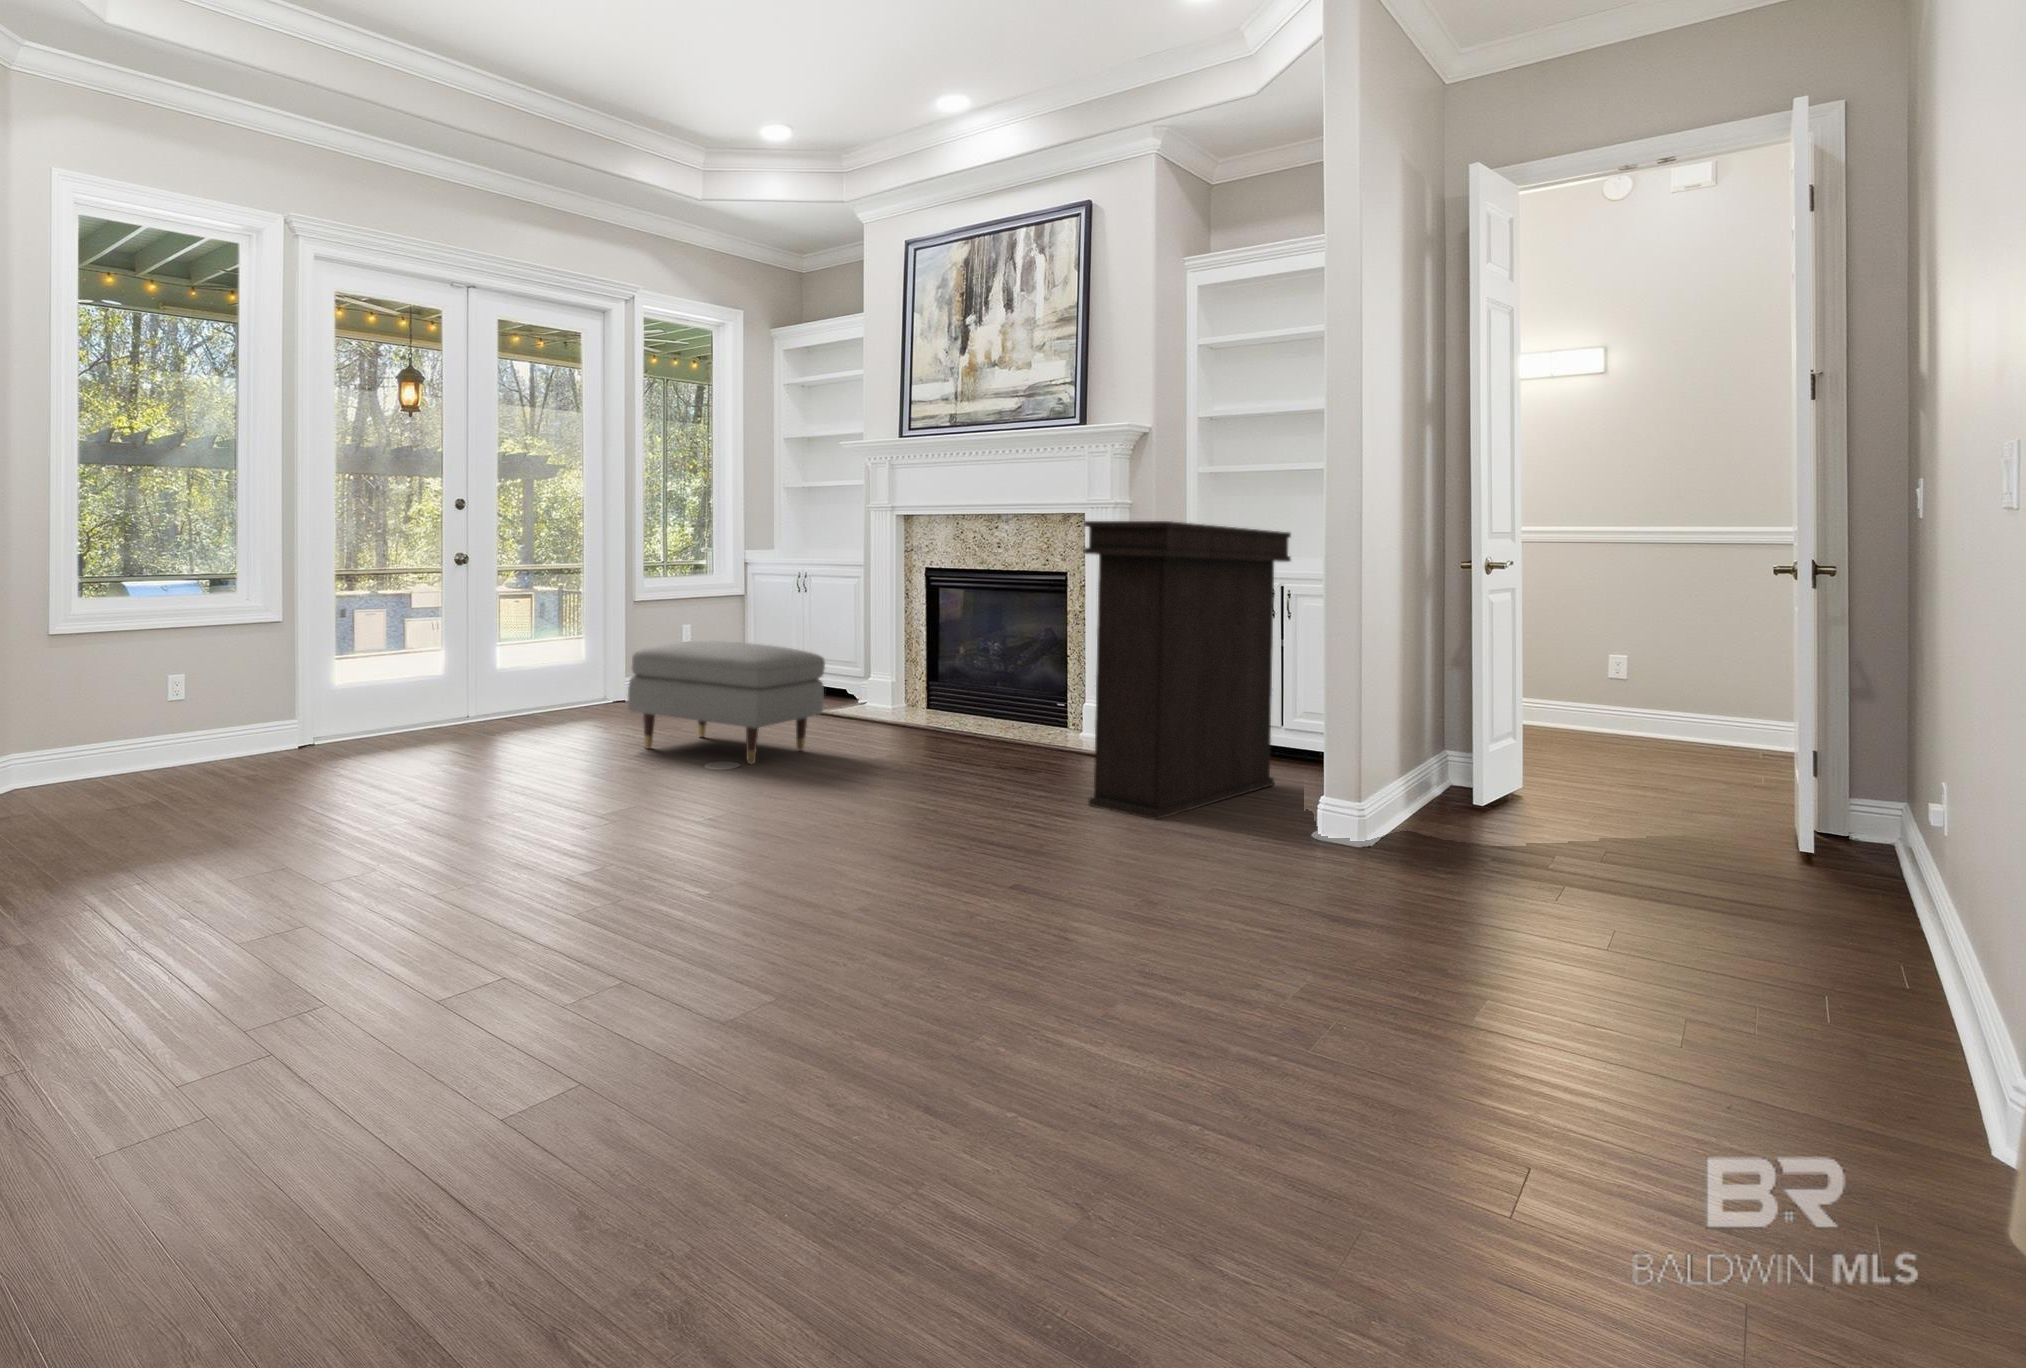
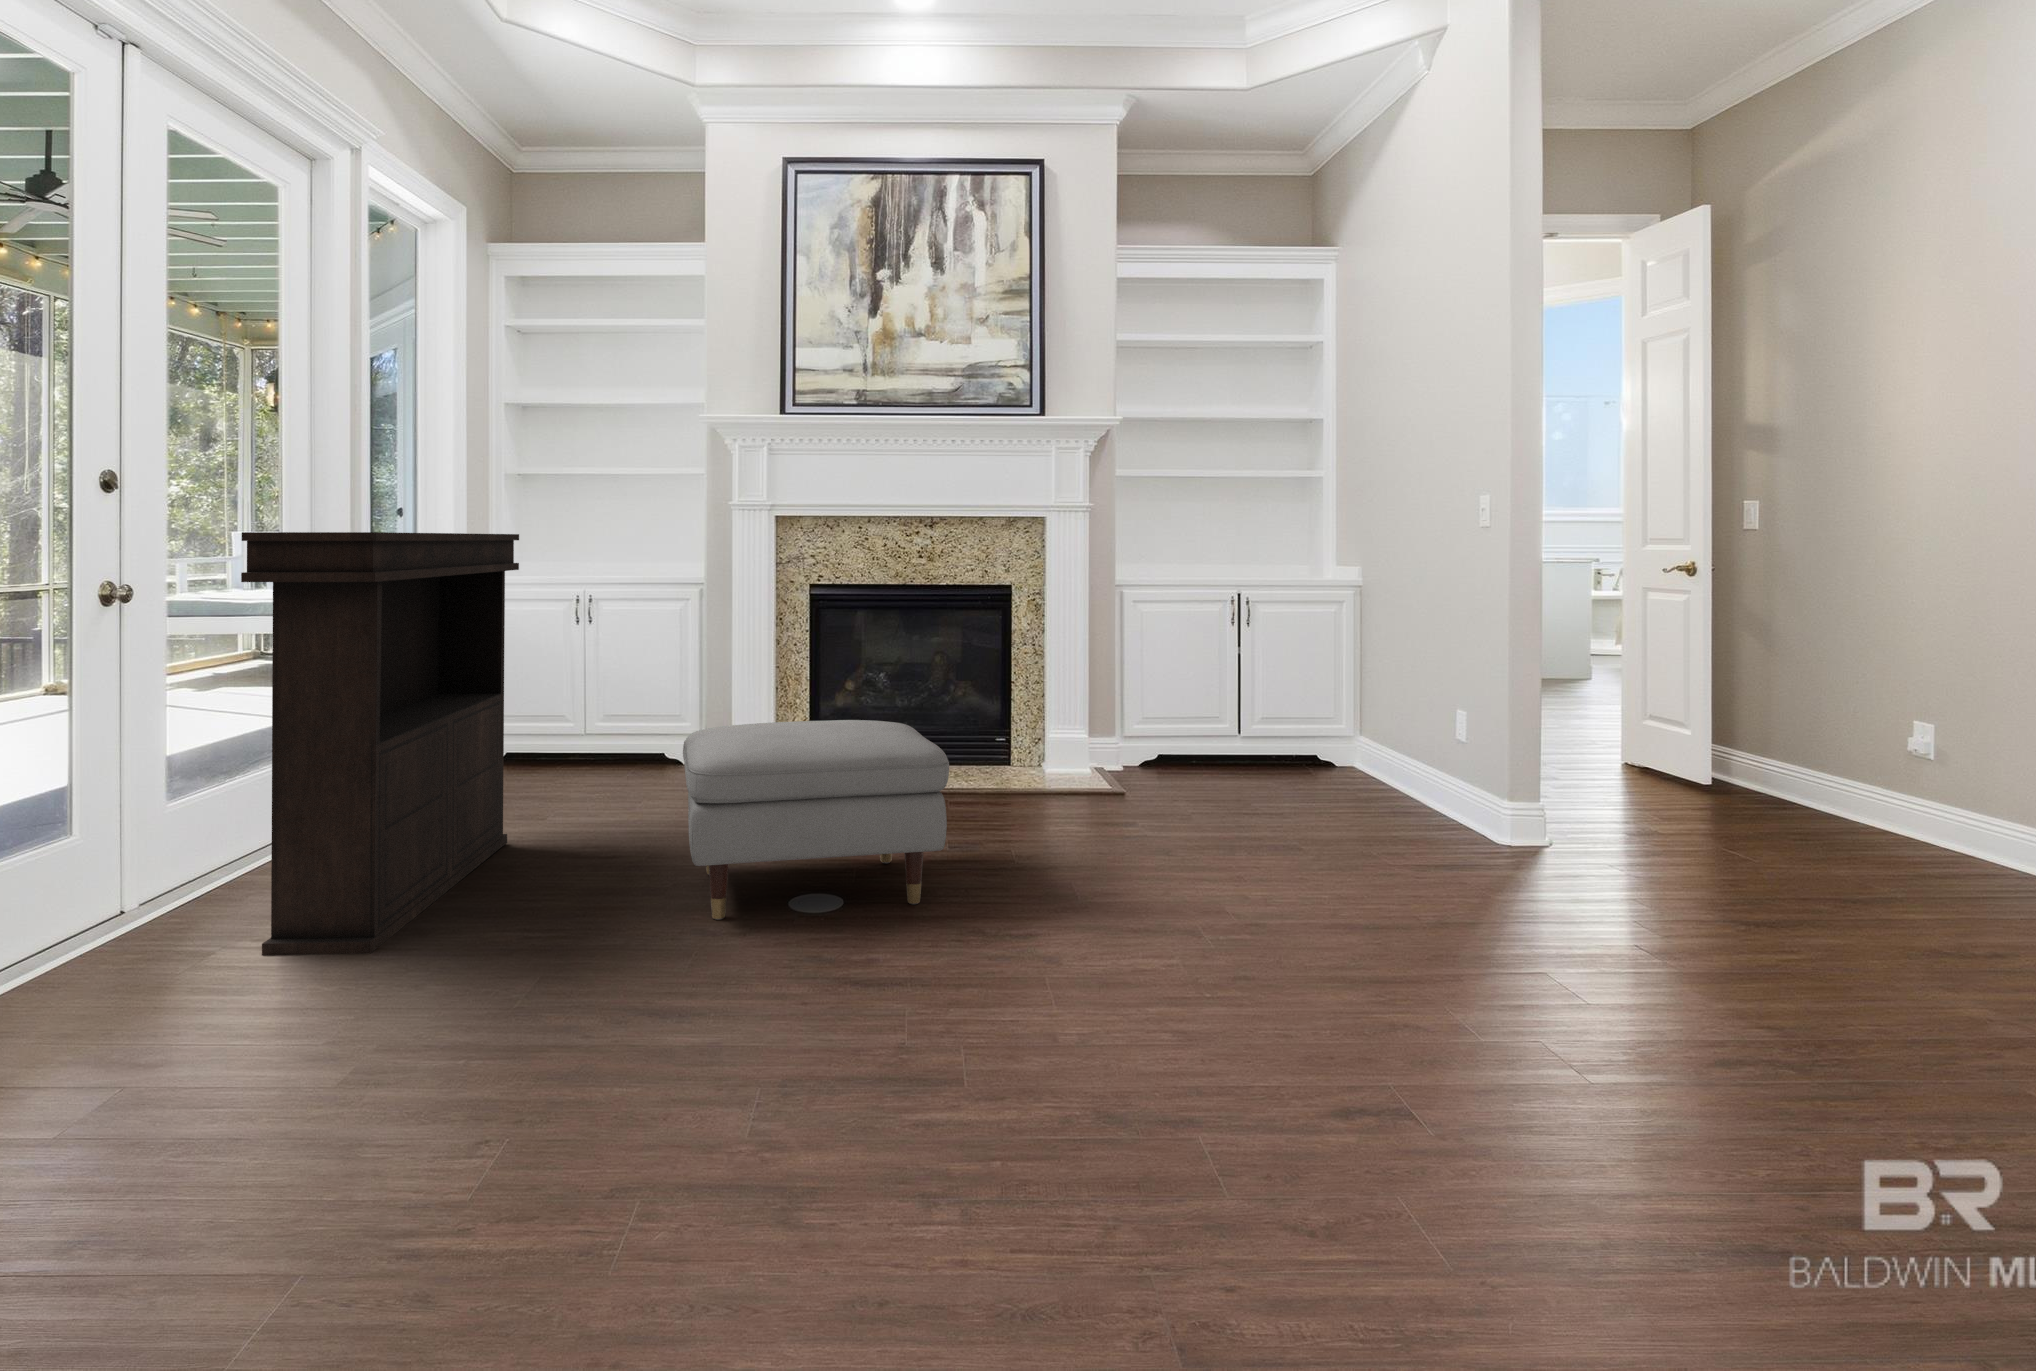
console table: present [1083,521,1291,819] -> present [241,532,519,955]

